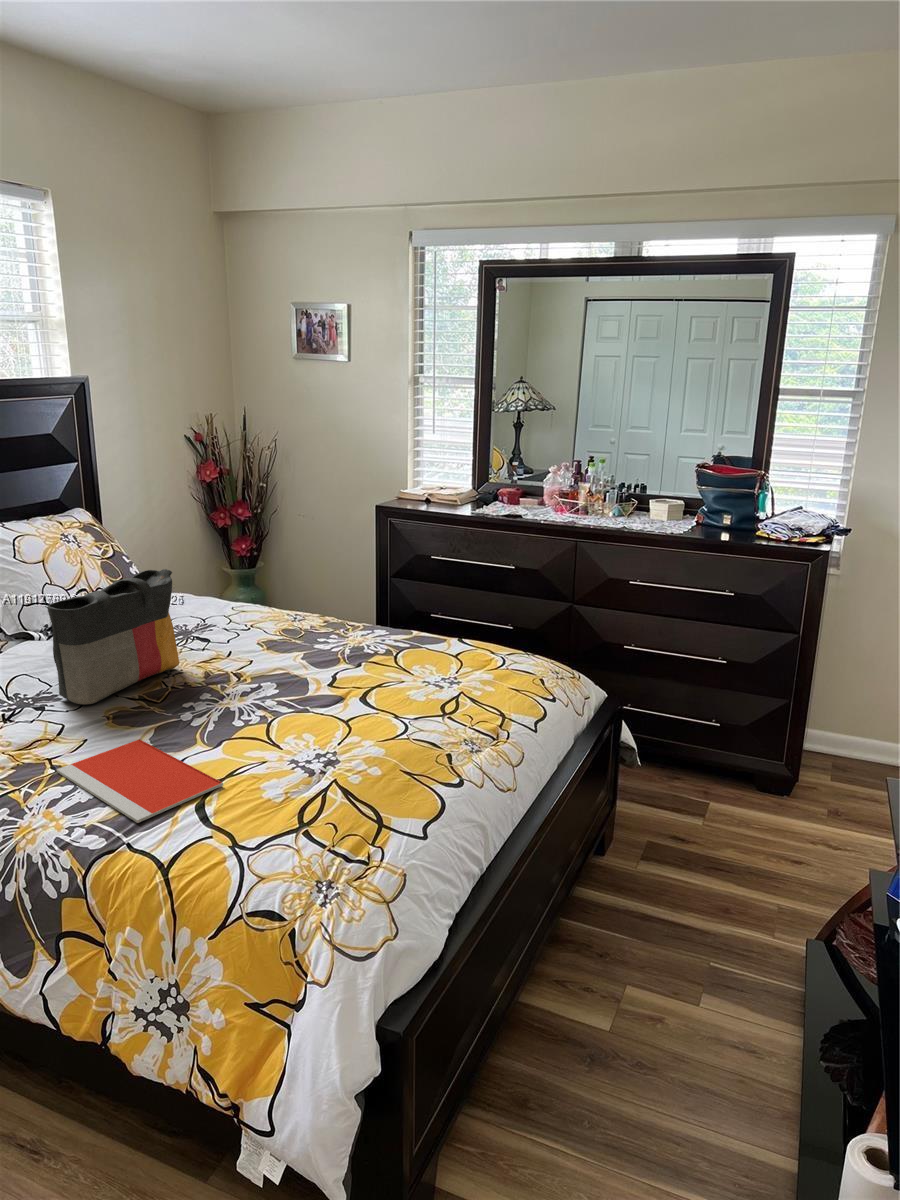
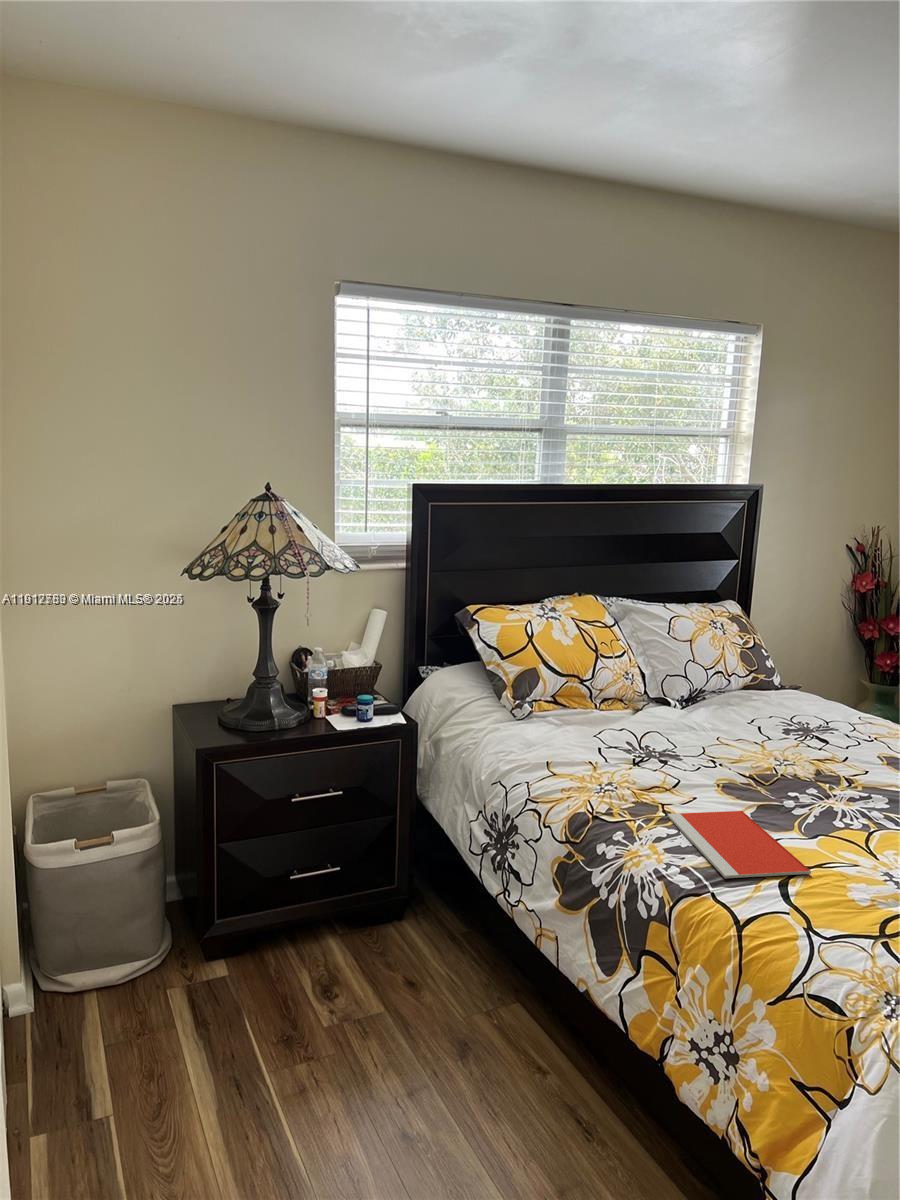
tote bag: present [47,569,179,704] -> none [682,662,803,770]

